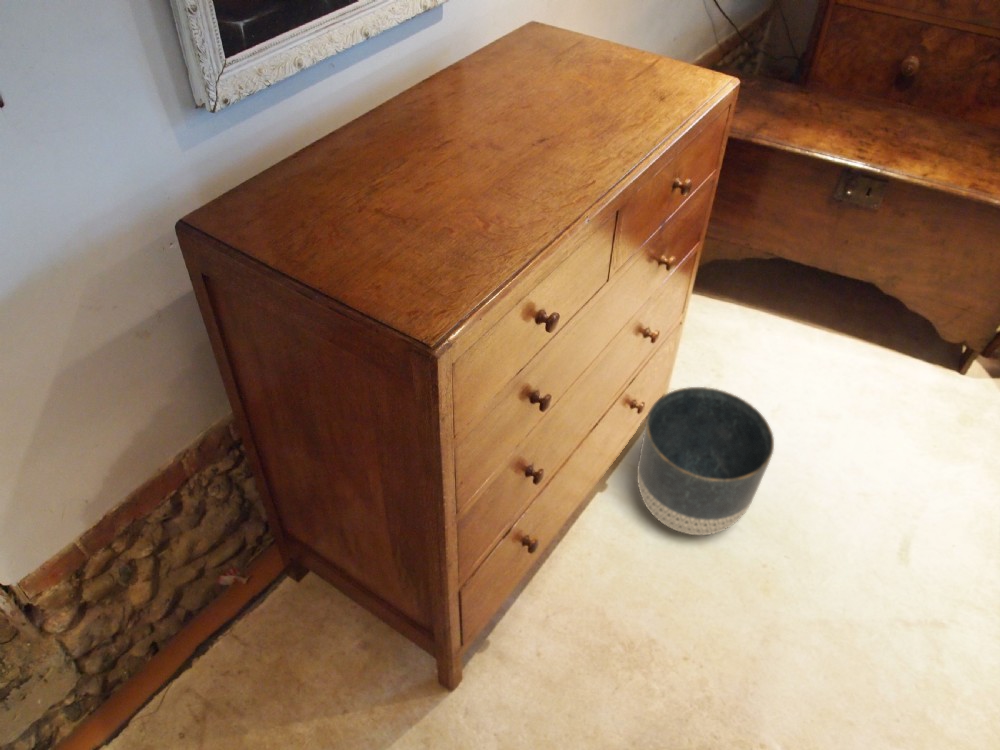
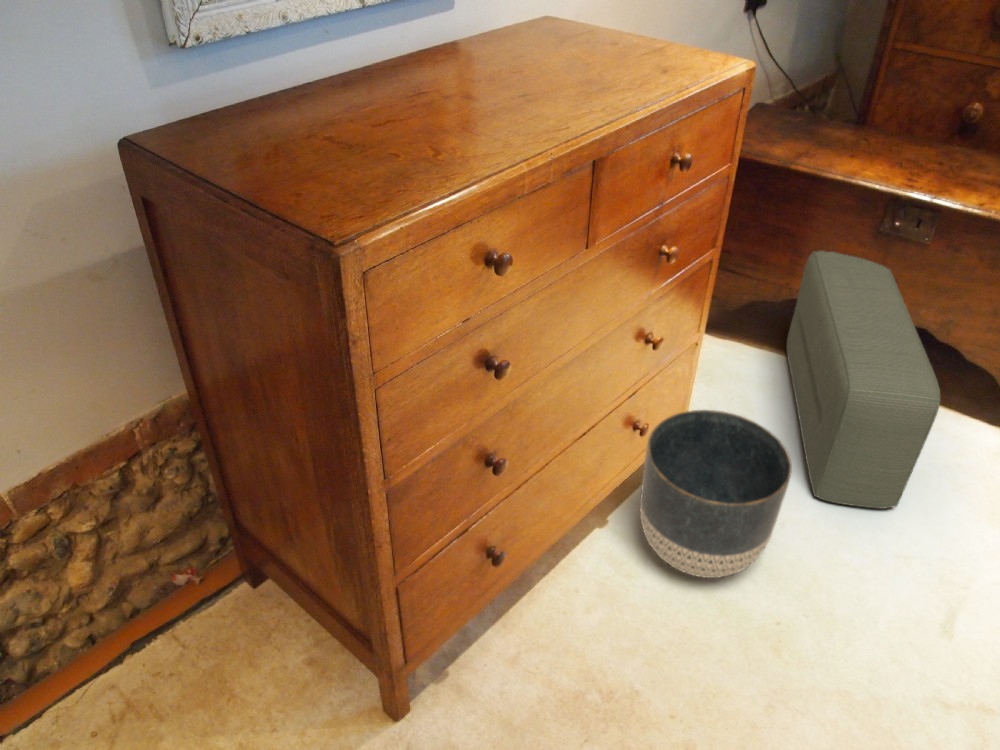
pouf: none [744,214,895,454] -> present [787,251,940,509]

